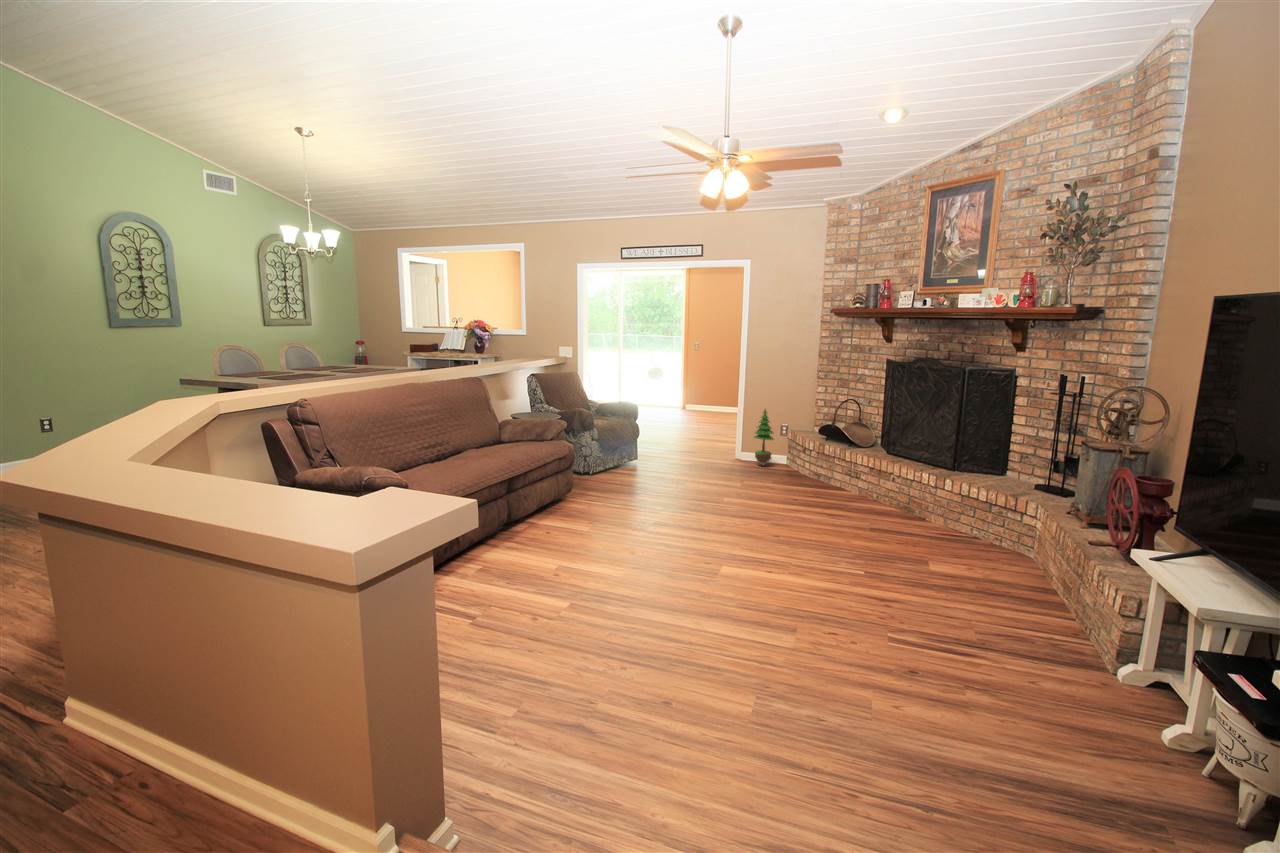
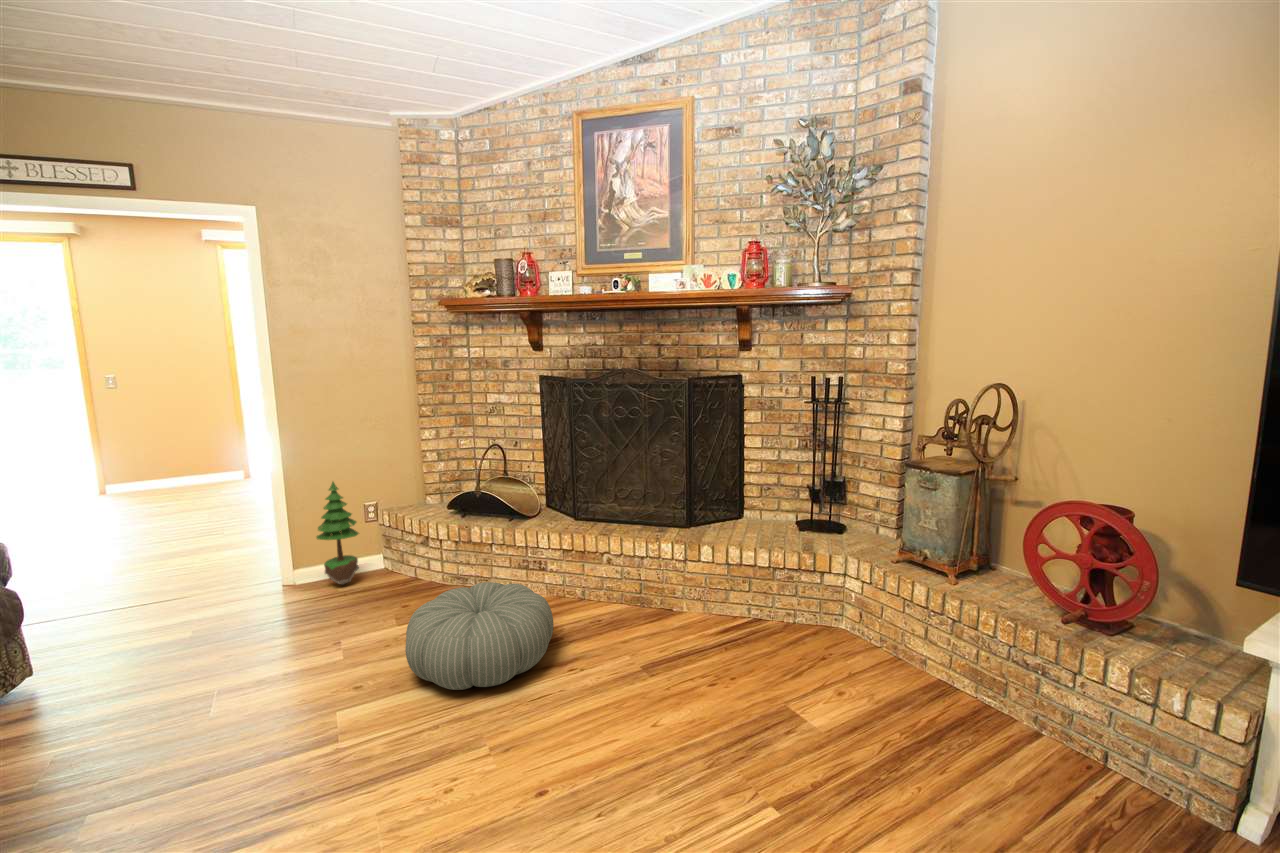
pouf: none [762,468,841,512] -> present [405,582,553,690]

